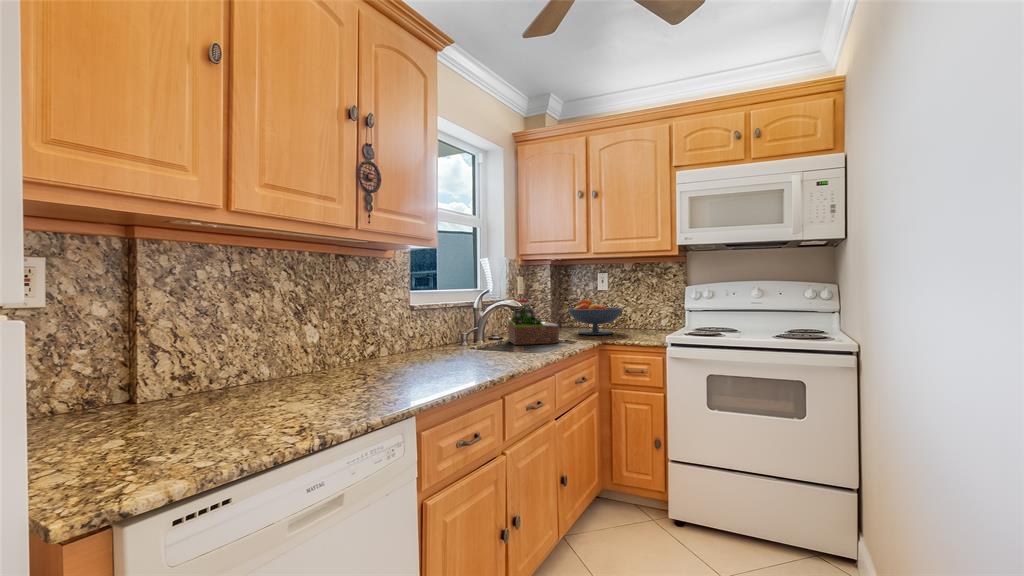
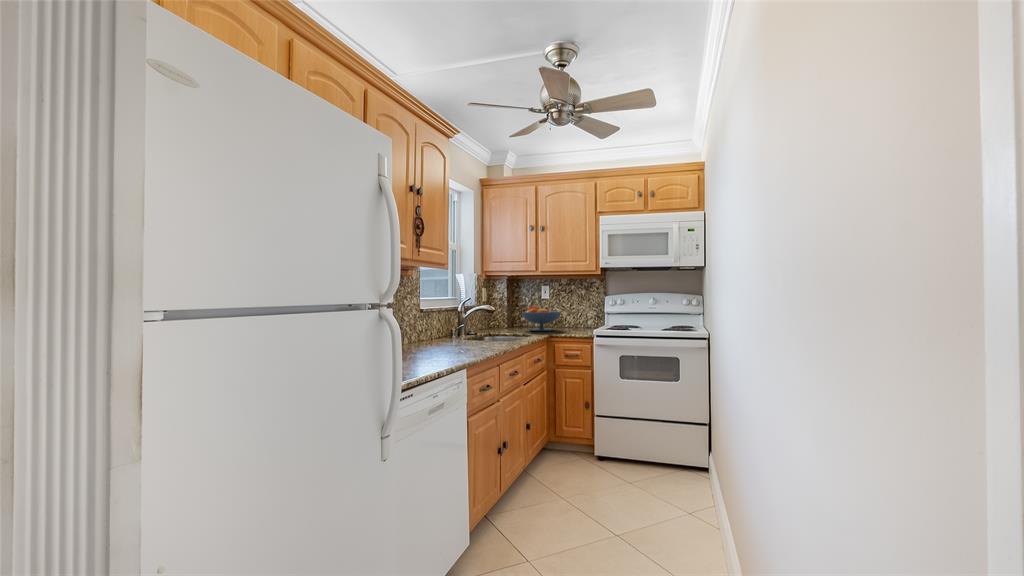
succulent plant: present [508,300,559,345] -> none [481,305,519,337]

